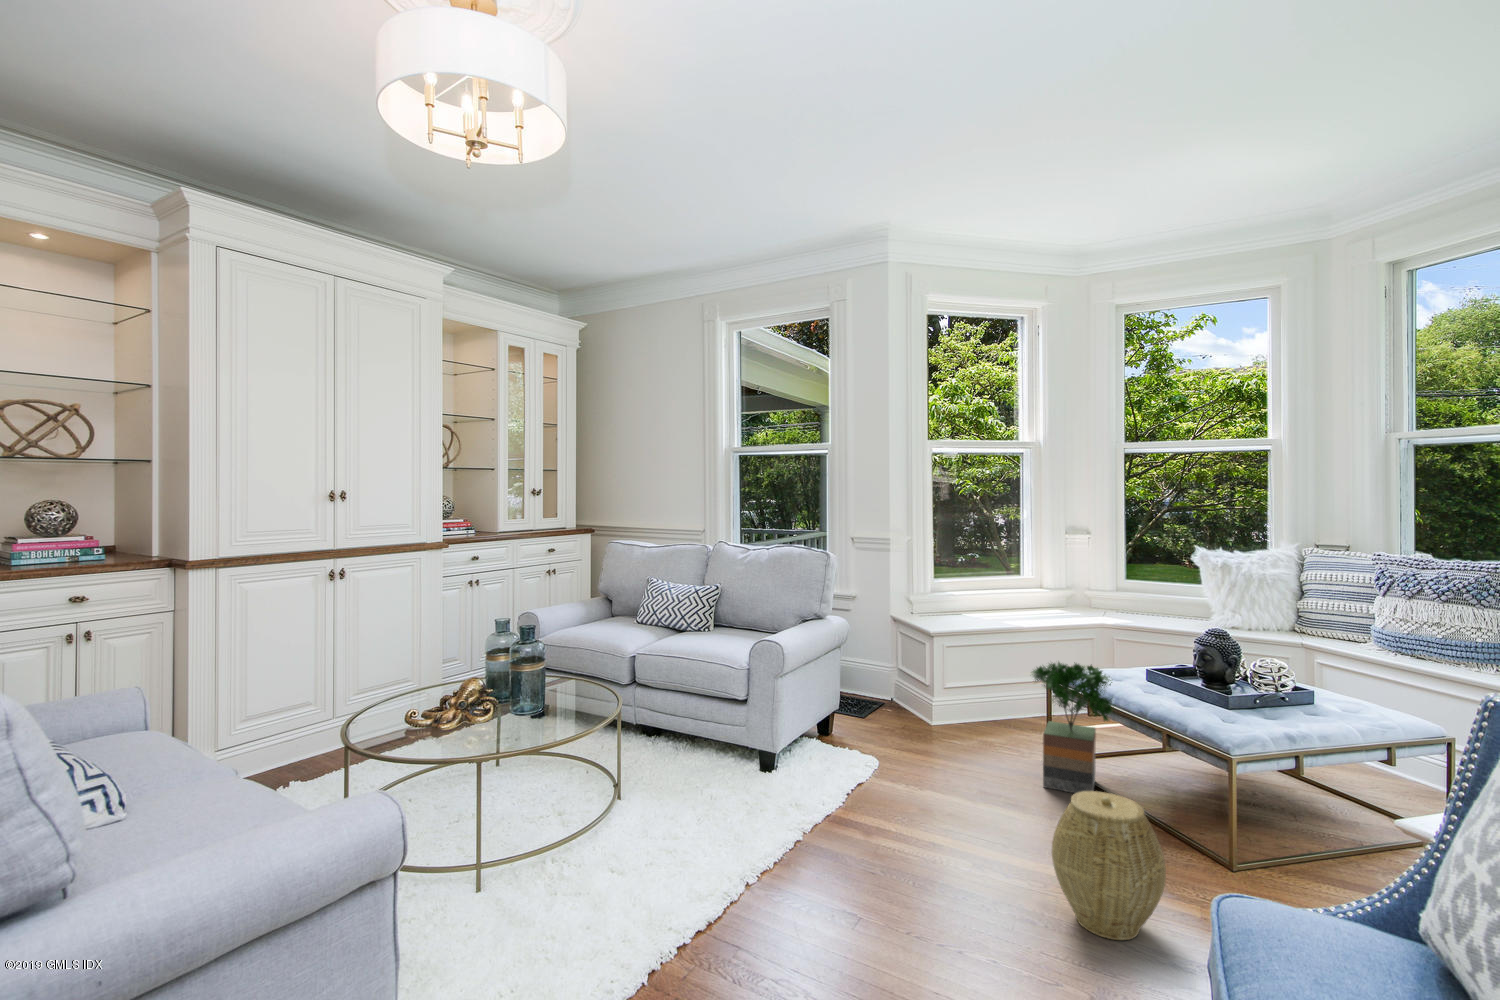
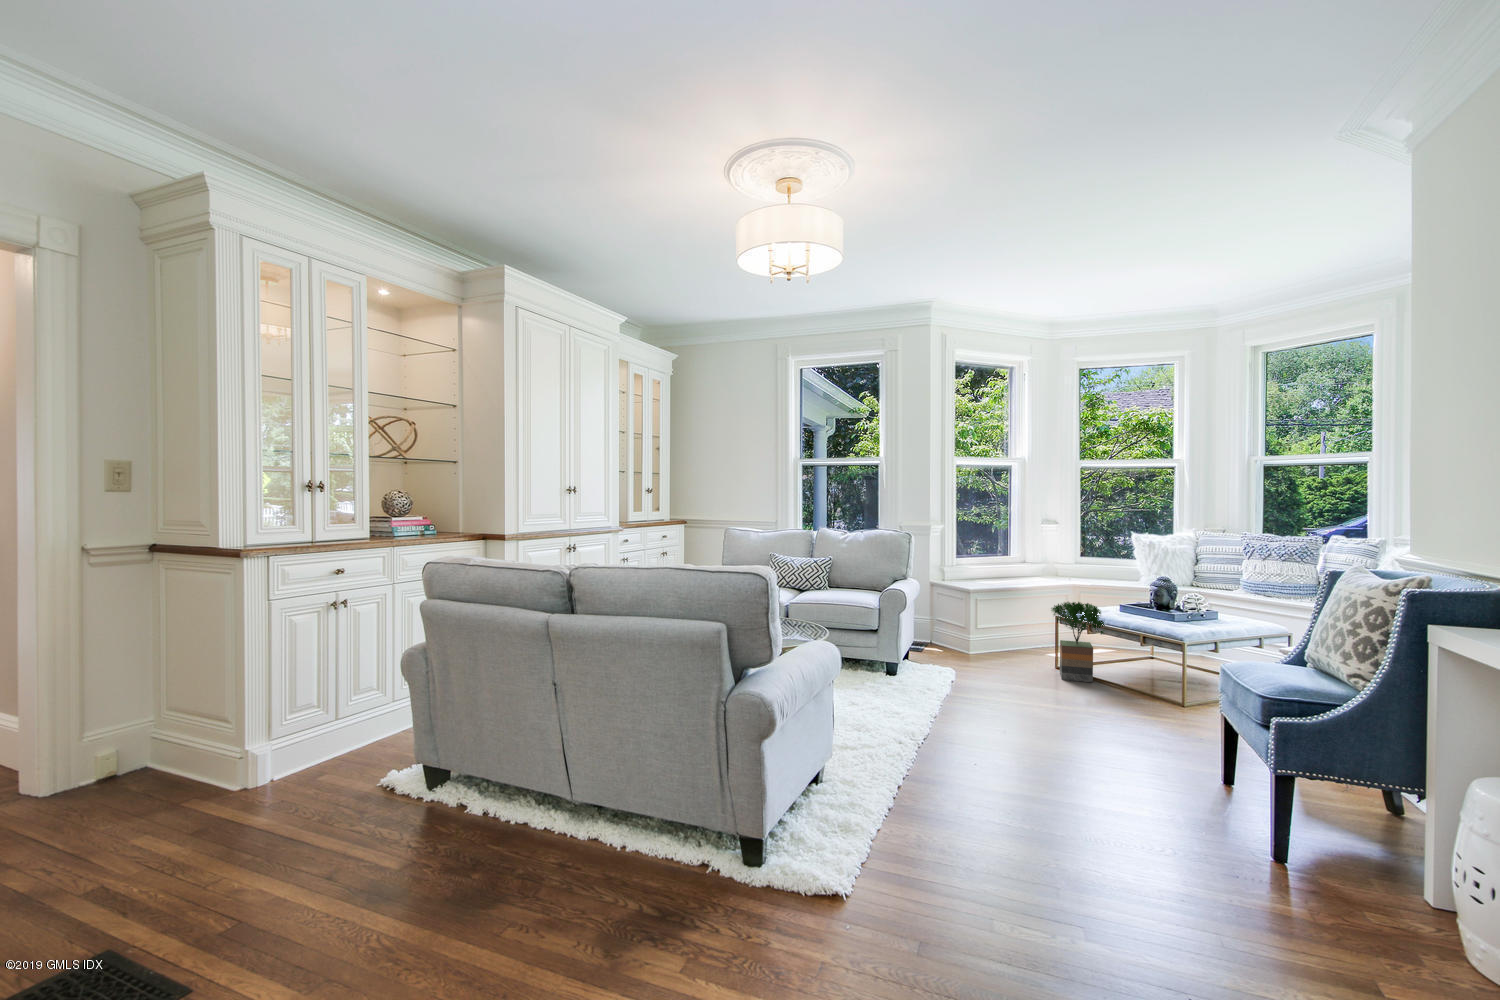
woven basket: present [1052,791,1166,940] -> none [1100,659,1162,733]

